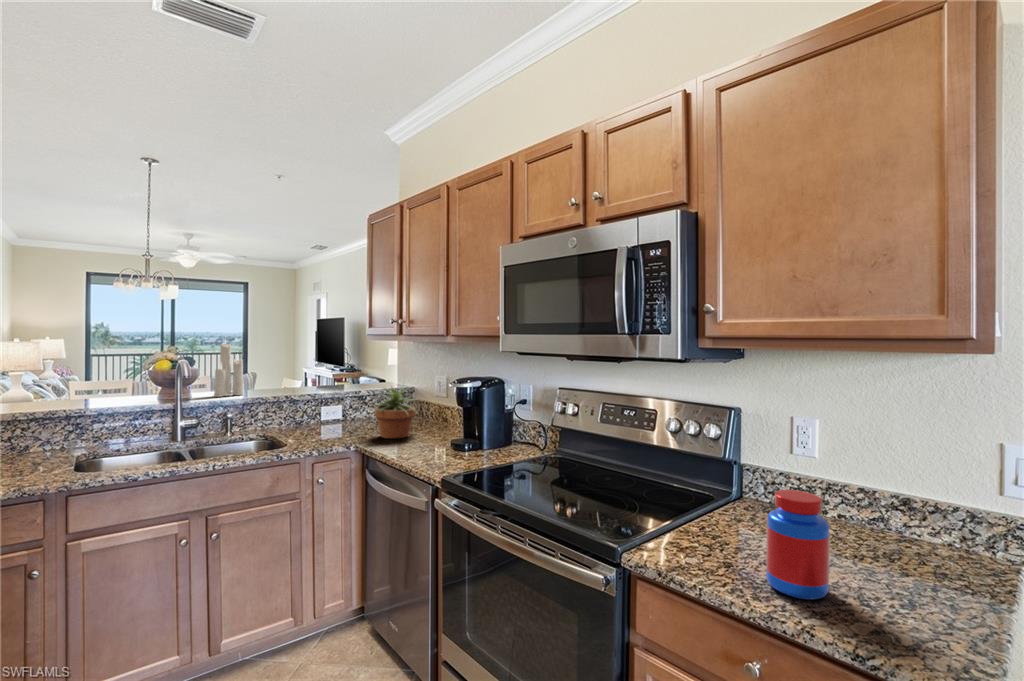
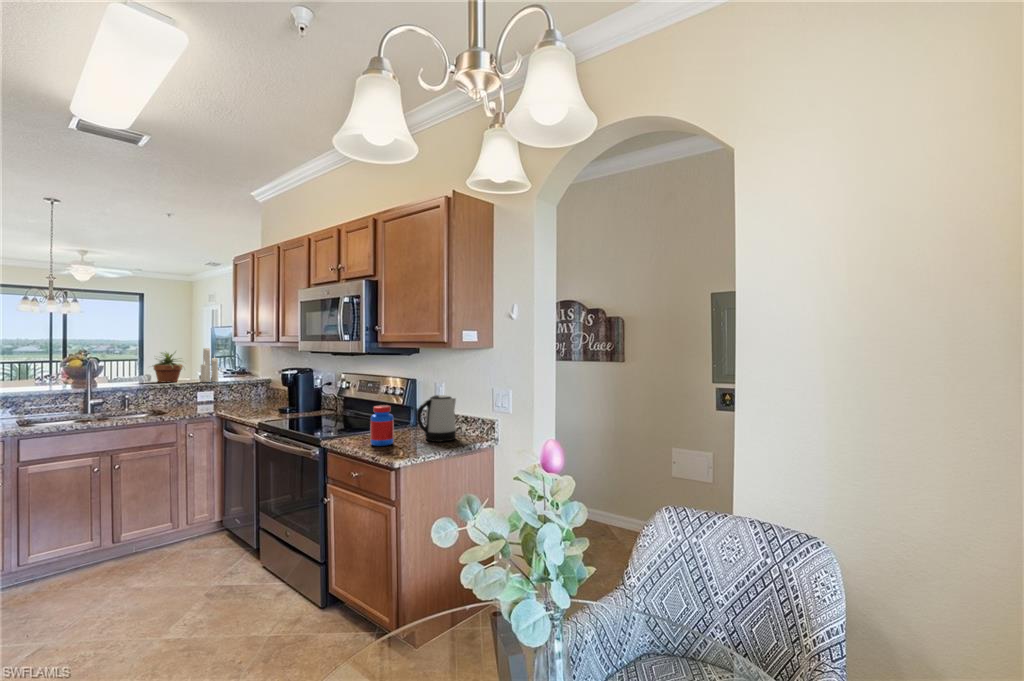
candle: present [214,341,244,397] -> present [200,348,219,382]
potted plant: present [375,387,417,439] -> present [153,352,183,382]
kettle: none [859,462,948,583] -> present [417,395,456,442]

